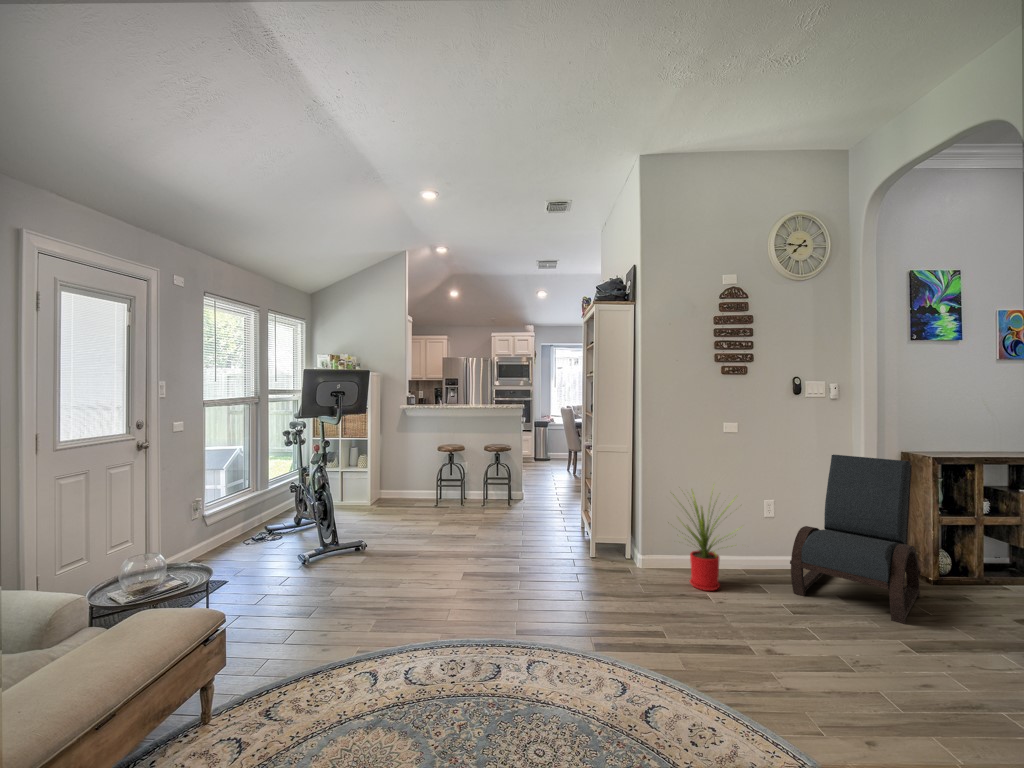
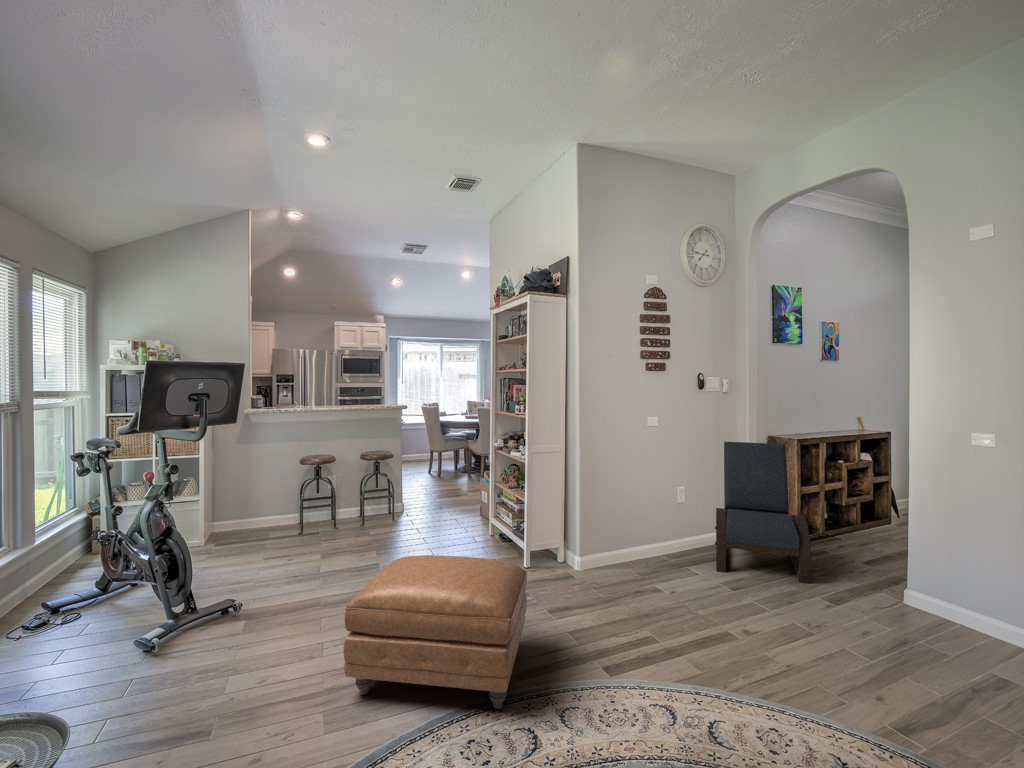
house plant: present [673,489,730,591] -> none [608,475,687,583]
ottoman: none [389,525,543,649] -> present [344,555,527,709]

